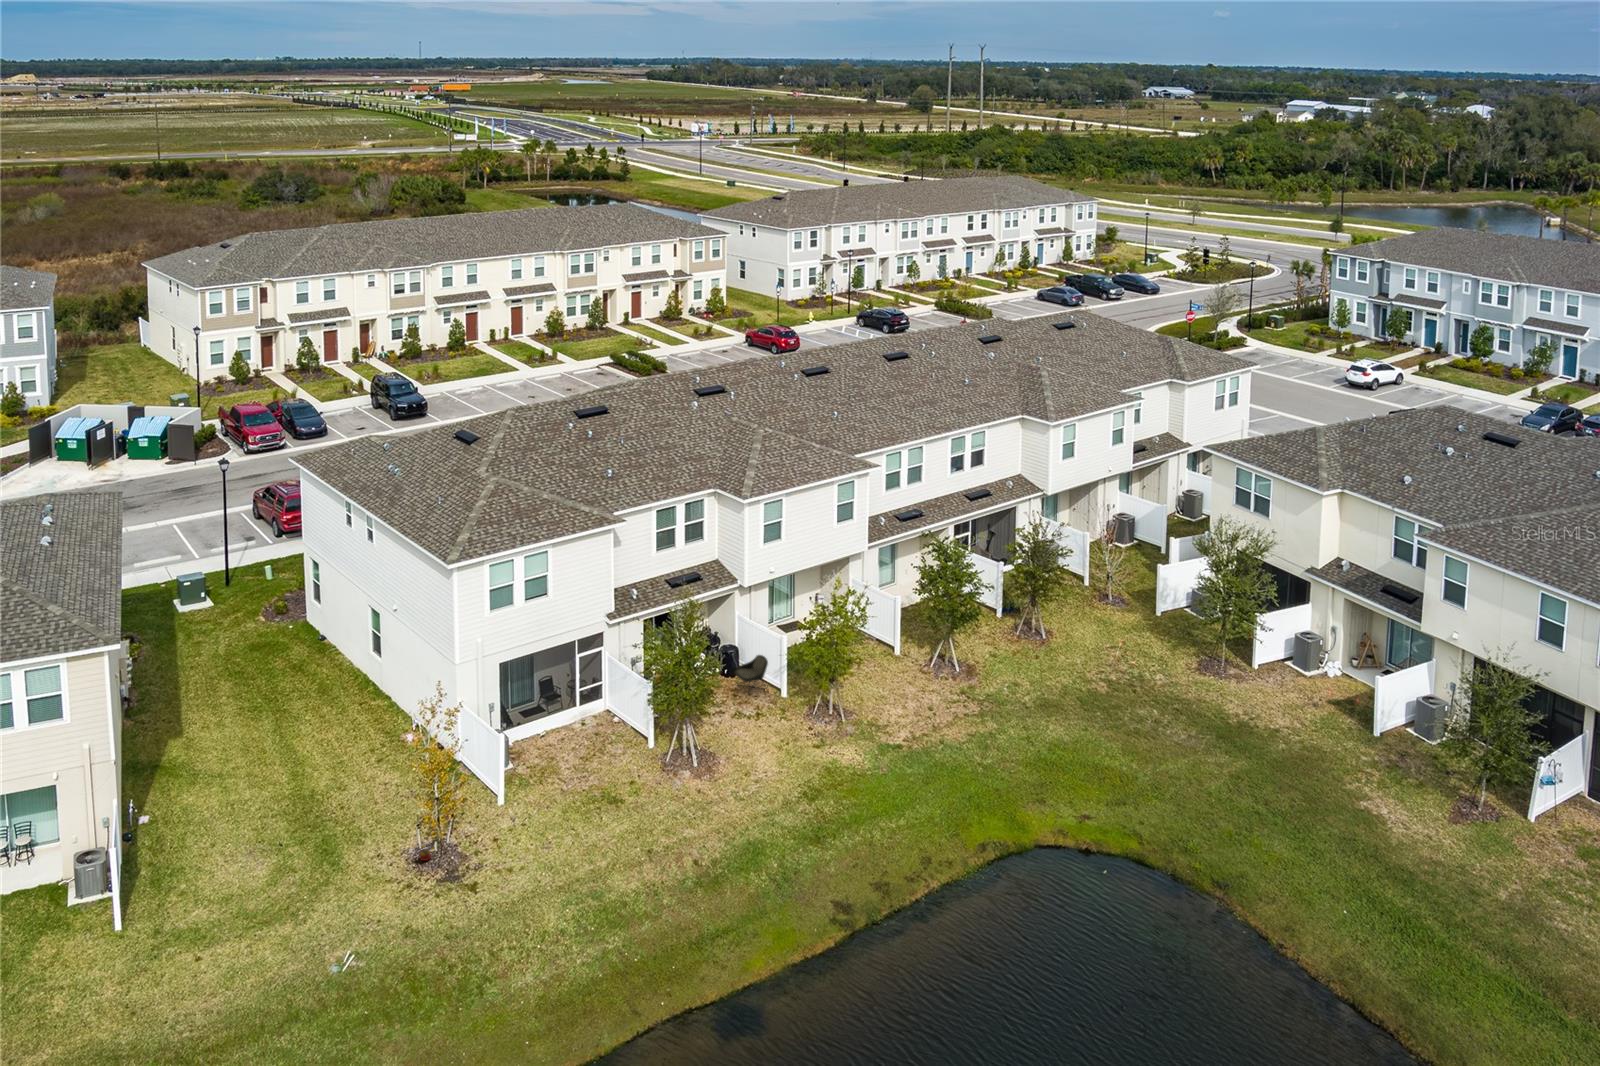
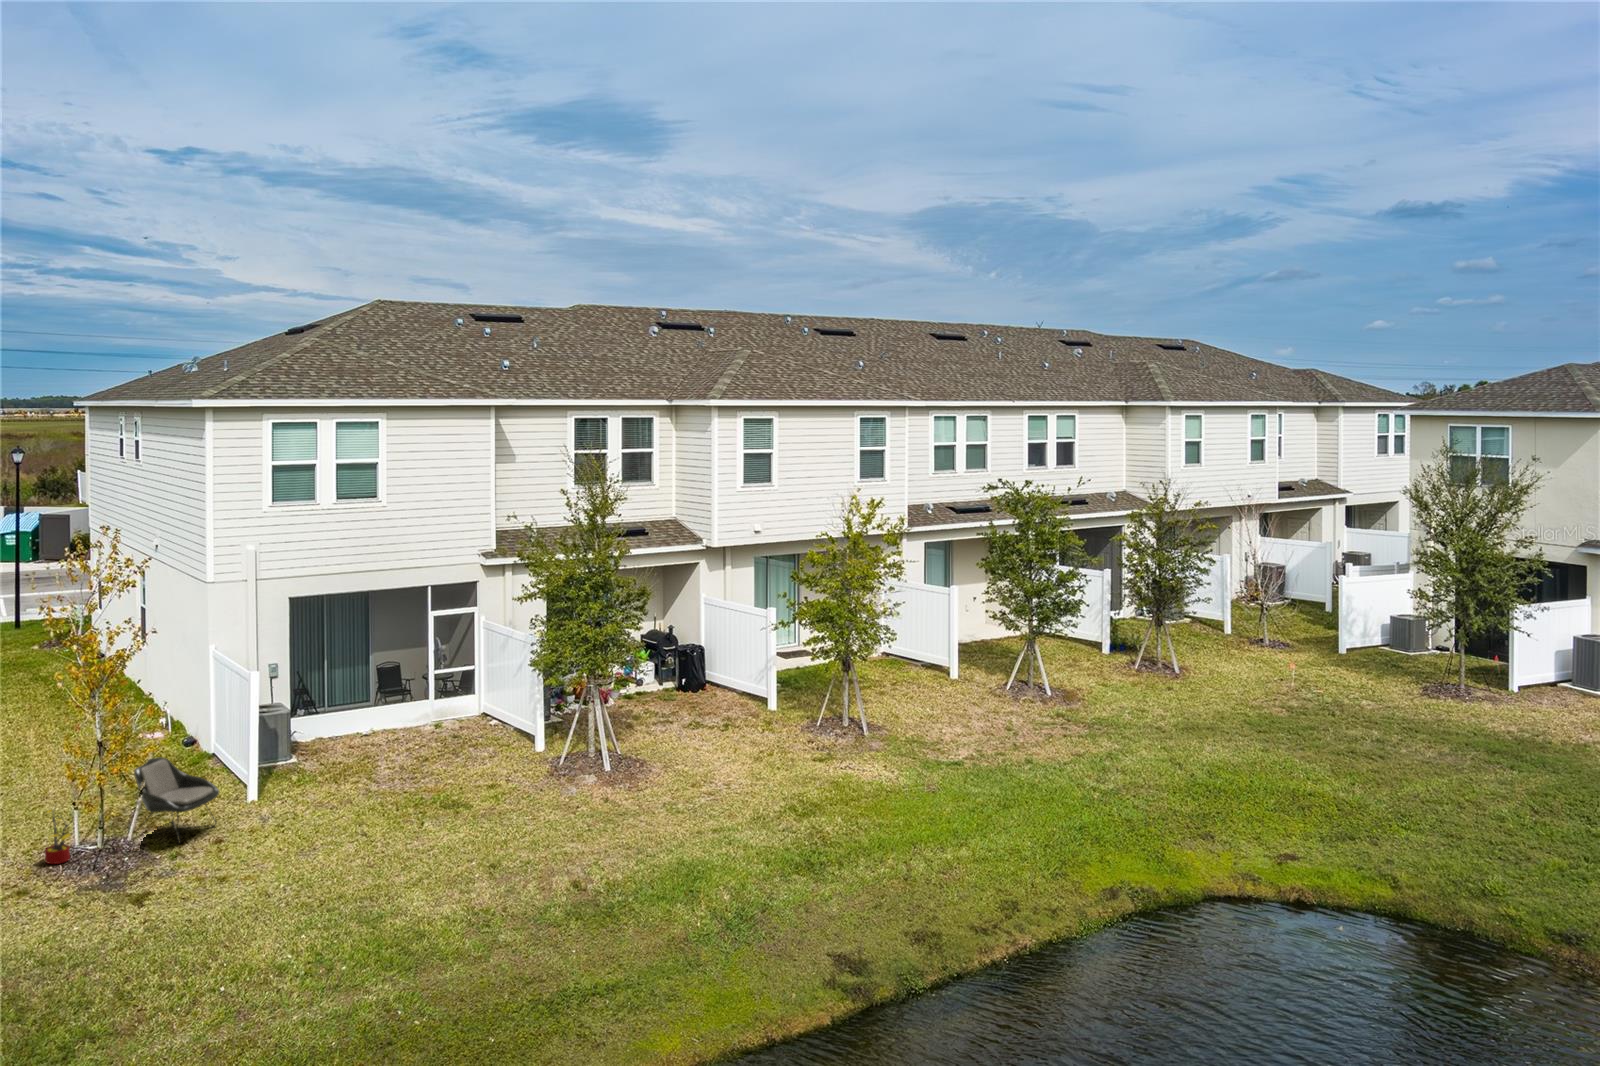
lounge chair: present [735,655,768,693] -> present [134,758,219,843]

